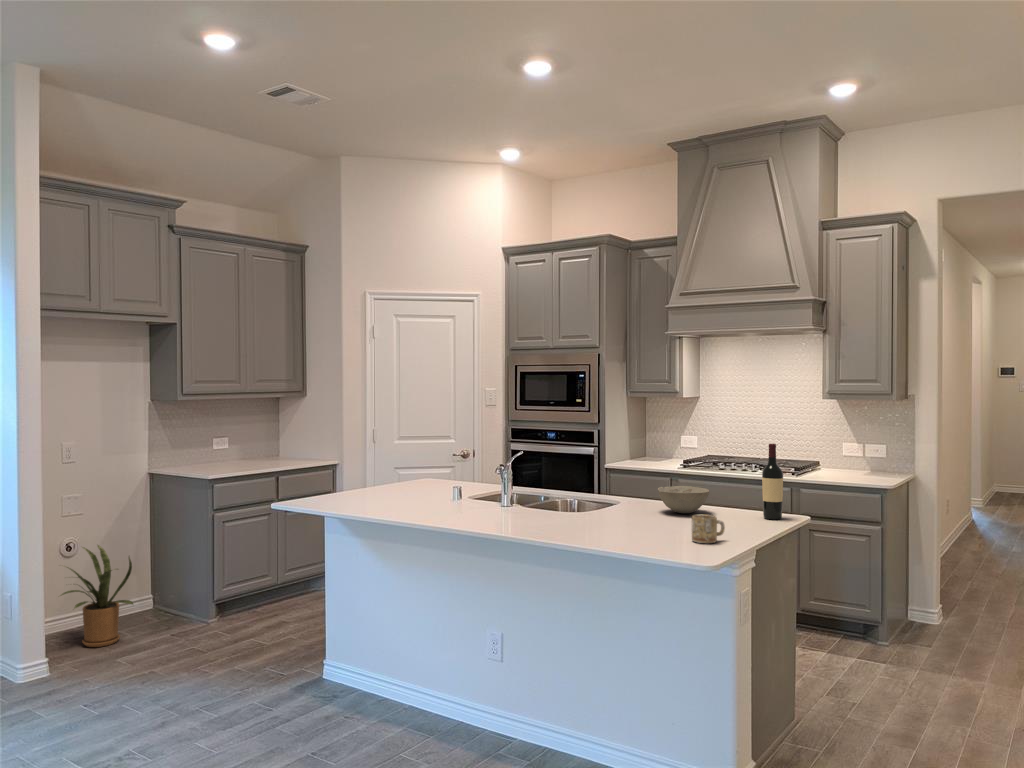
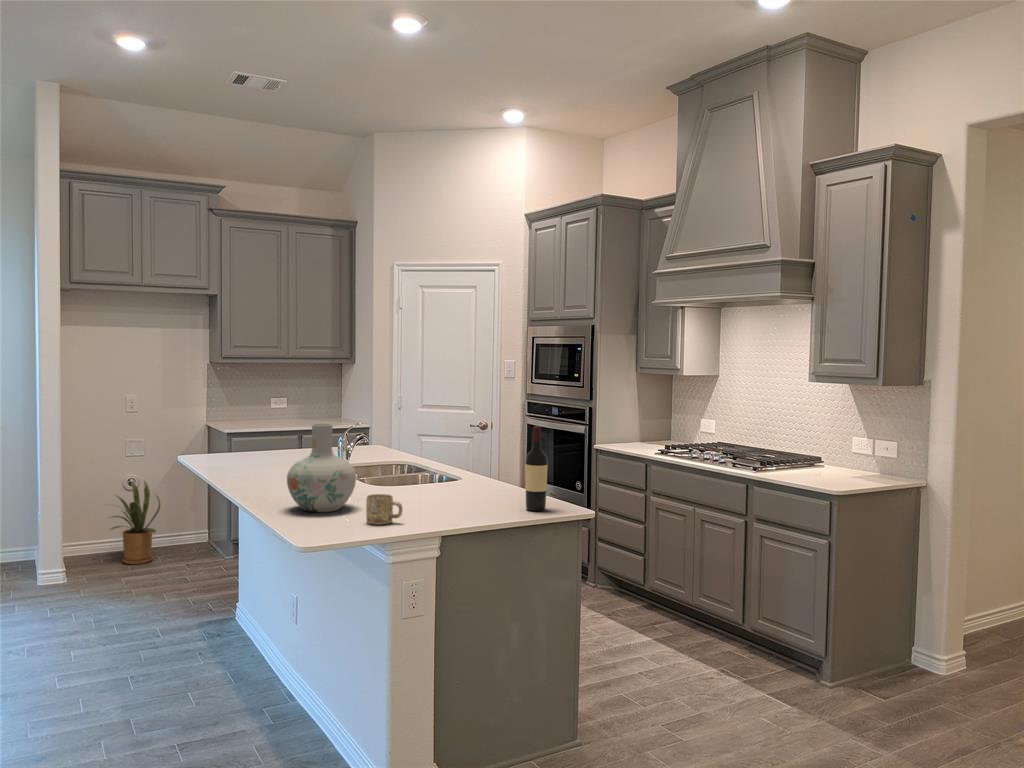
vase: none [580,452,647,540] -> present [287,424,356,512]
bowl: present [658,486,709,513] -> none [446,466,500,496]

